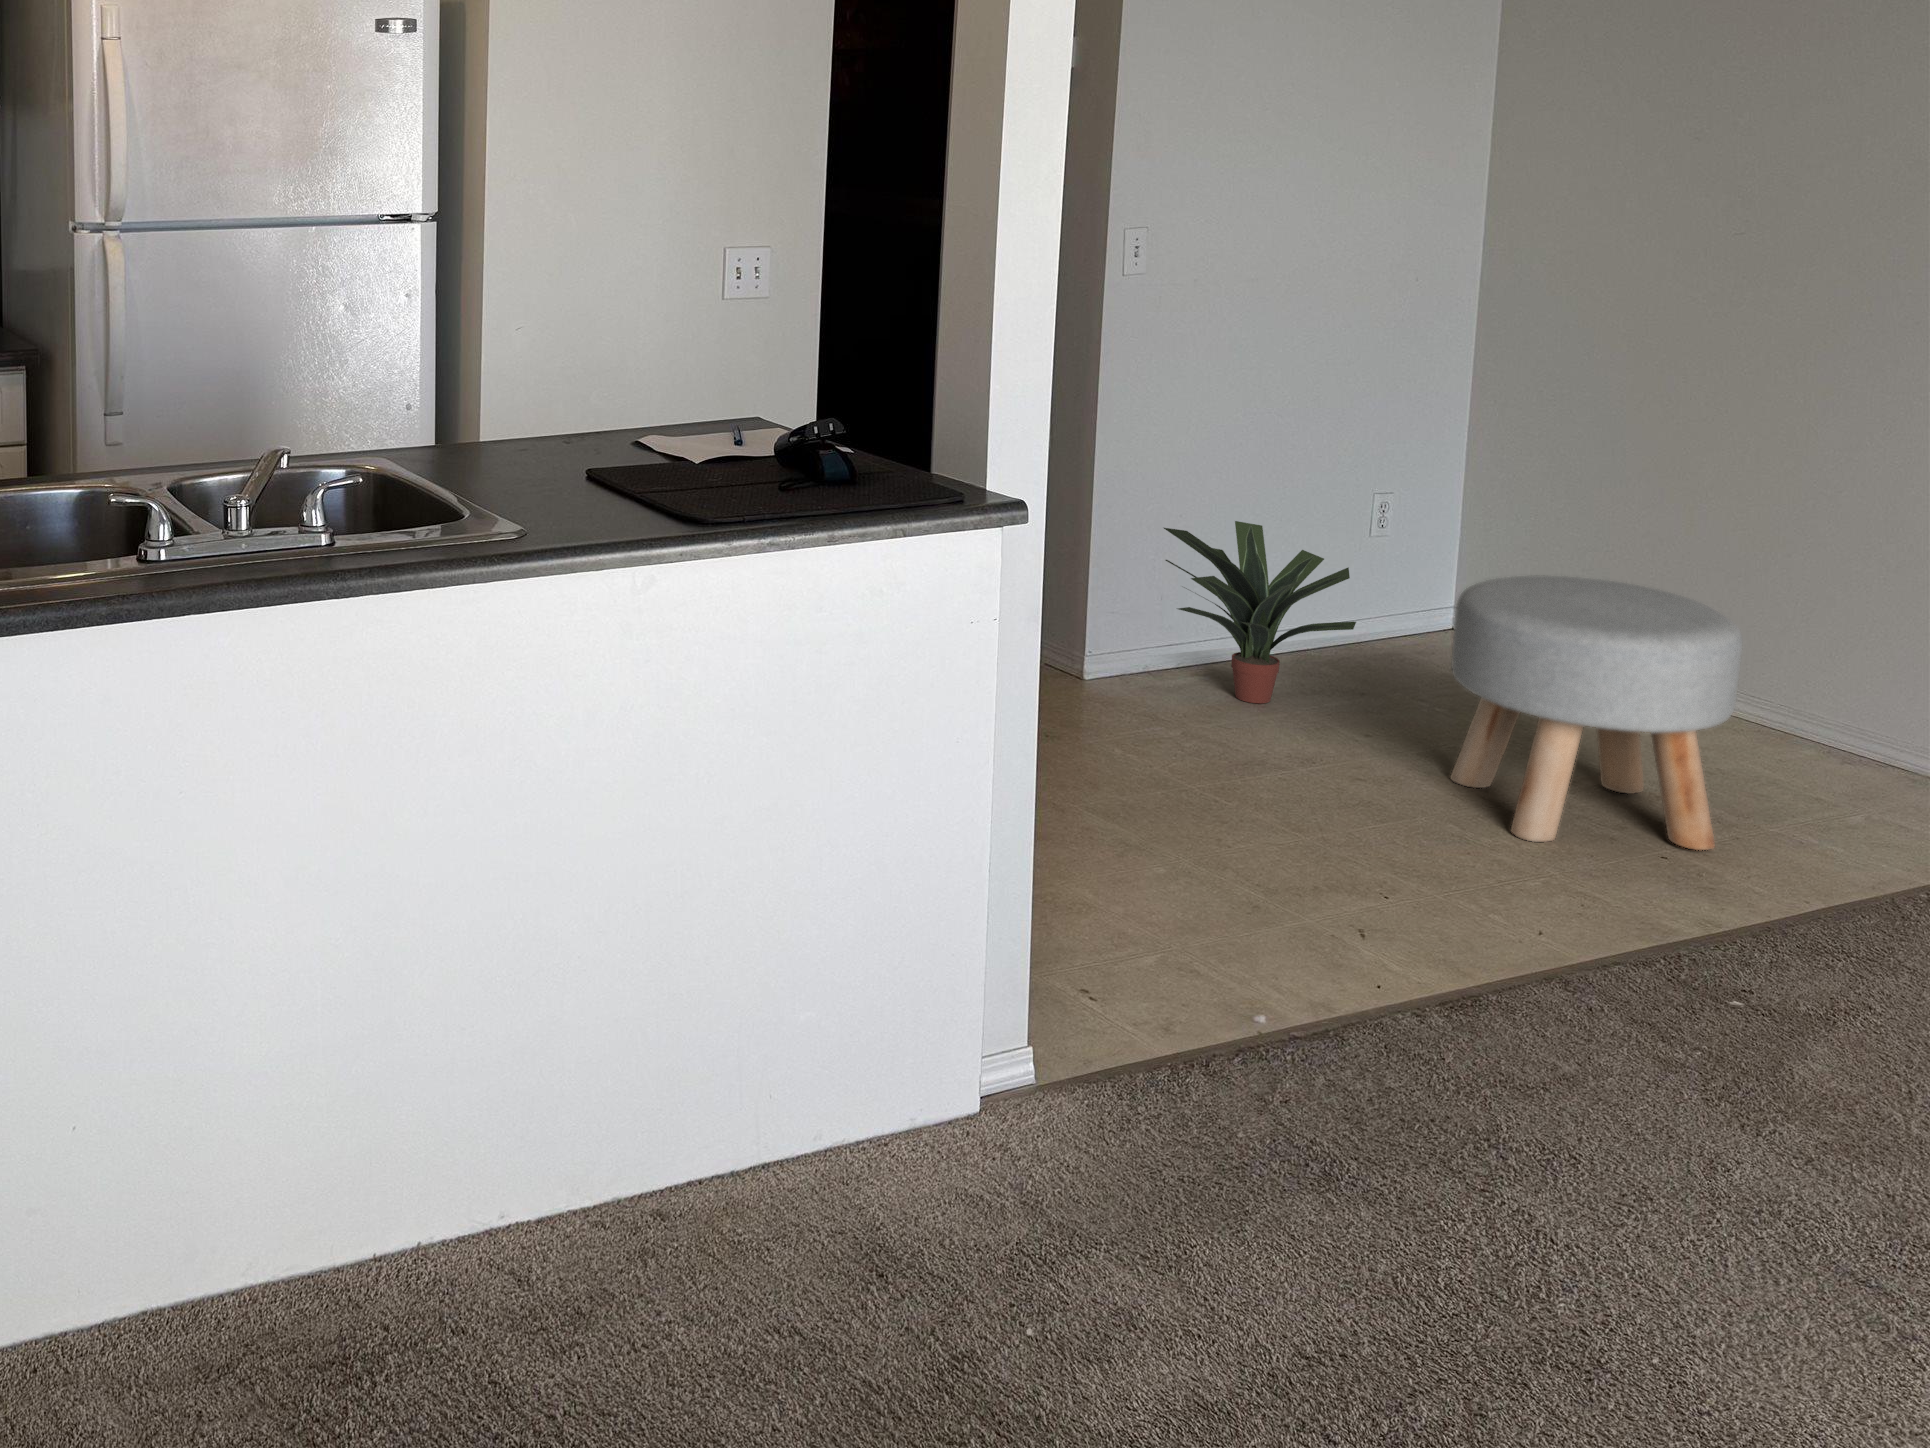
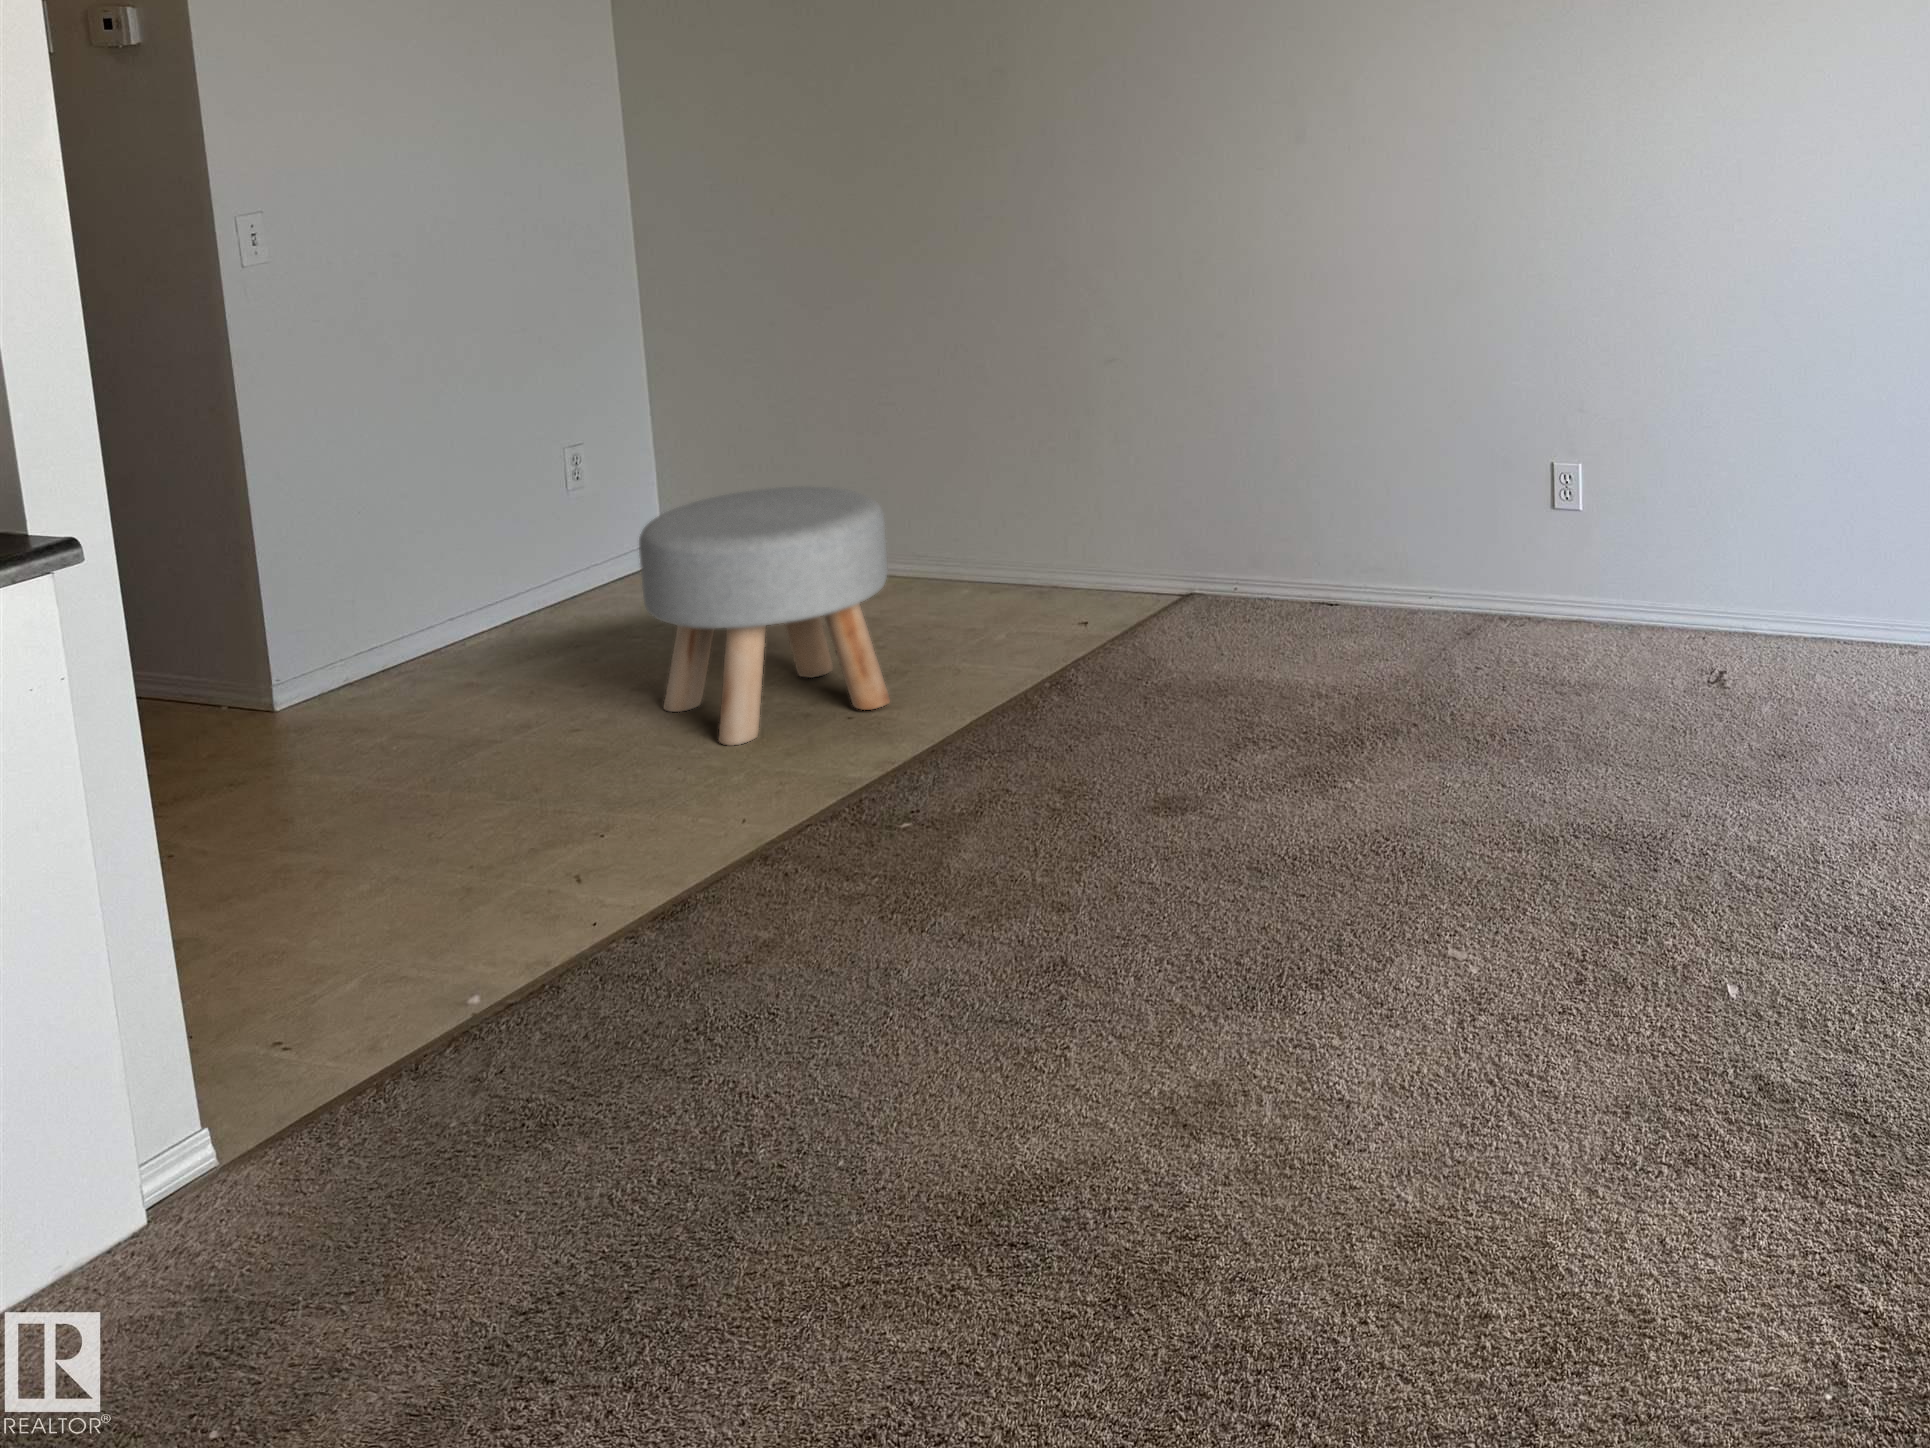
potted plant: present [1164,521,1356,703] -> none [332,507,557,691]

